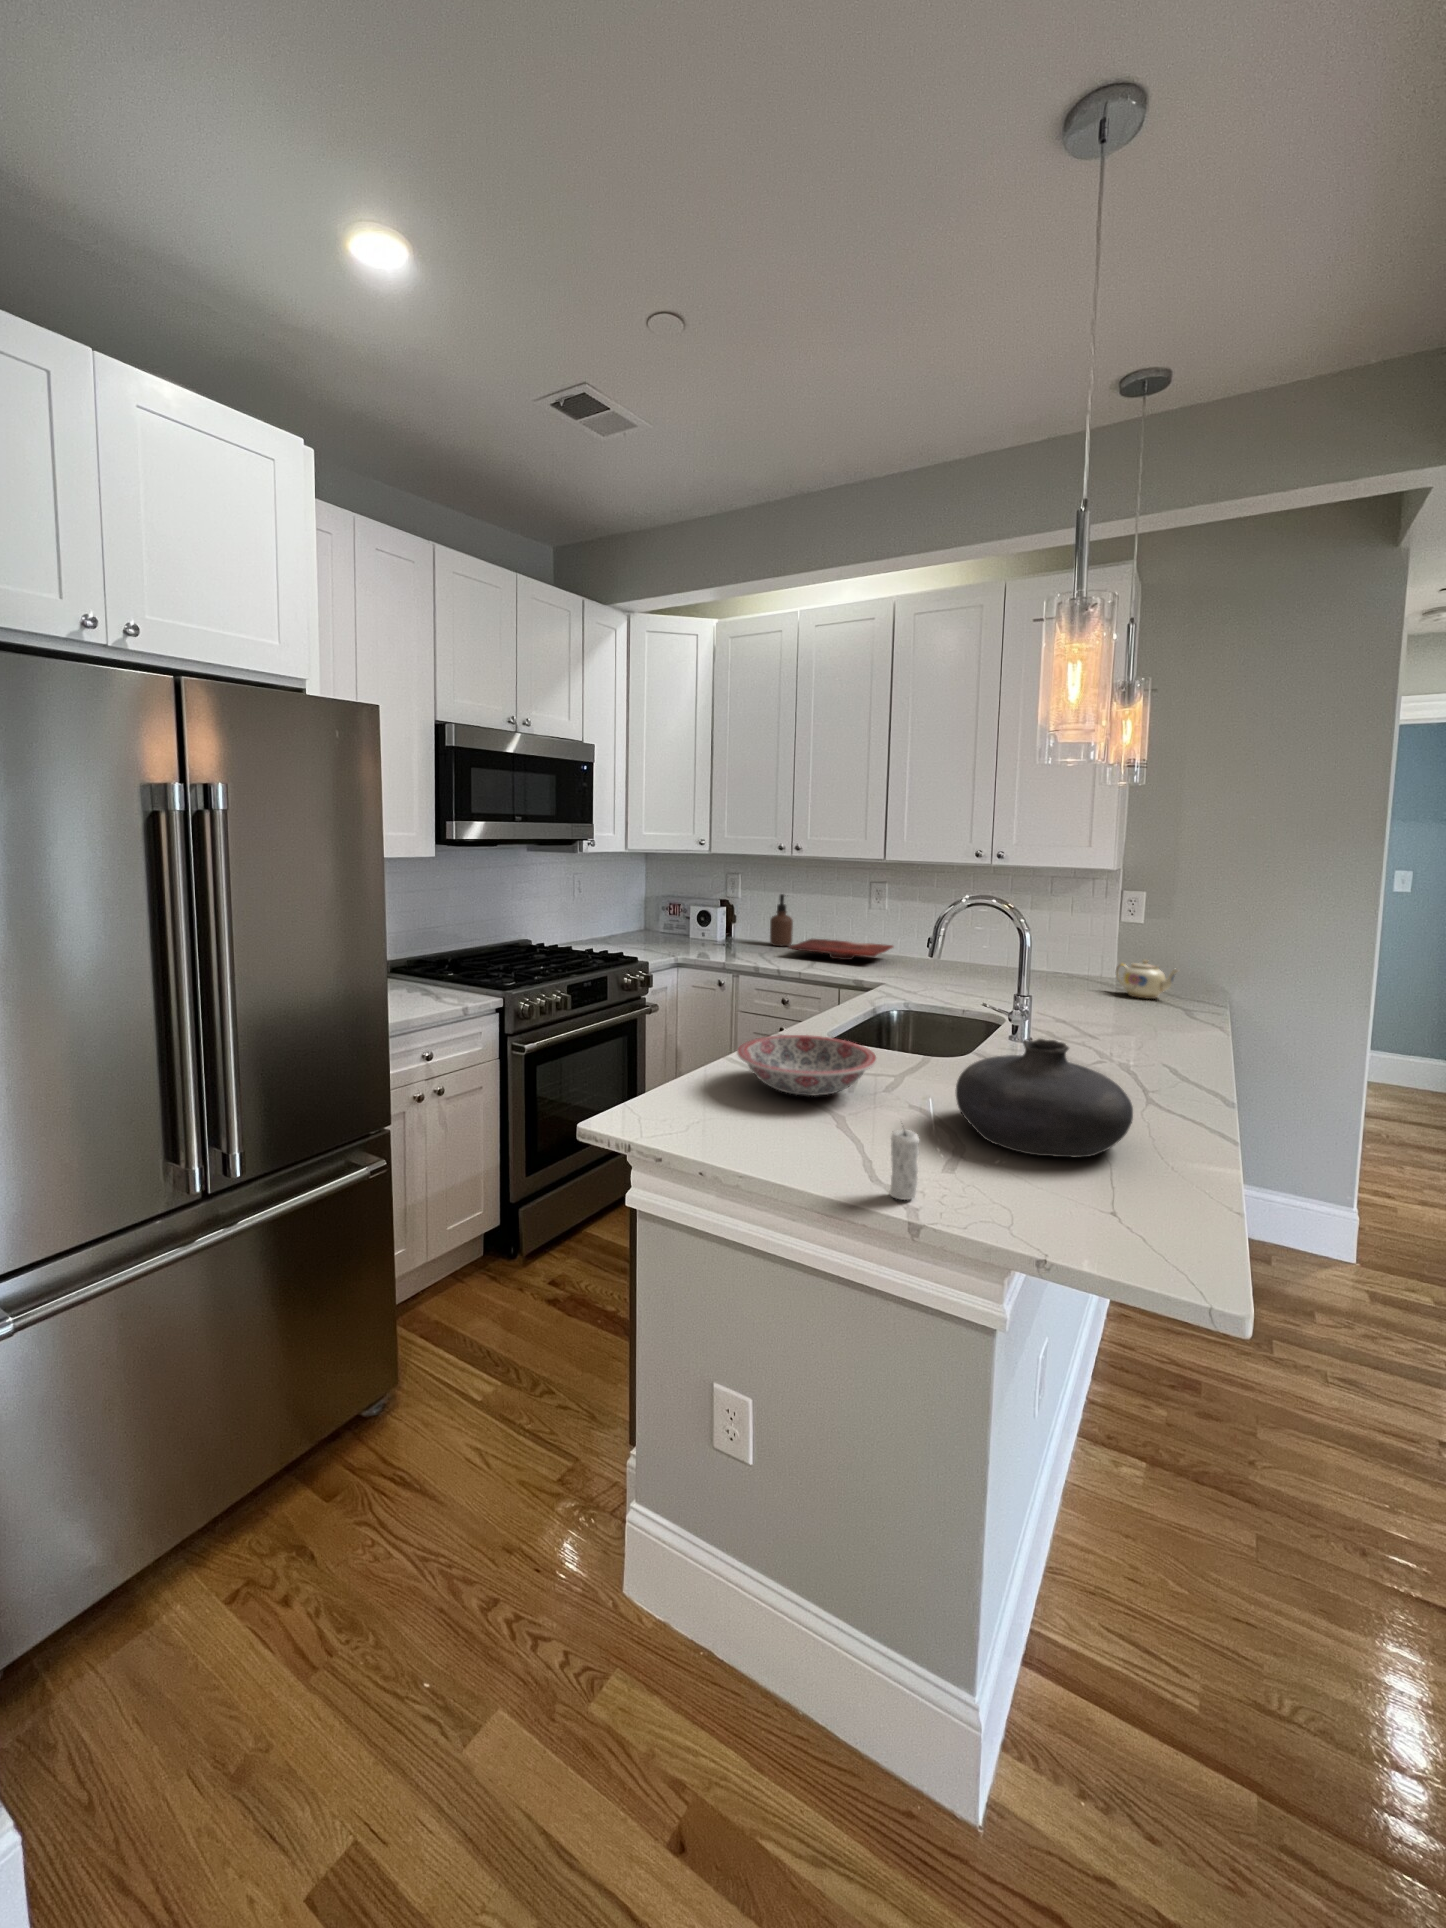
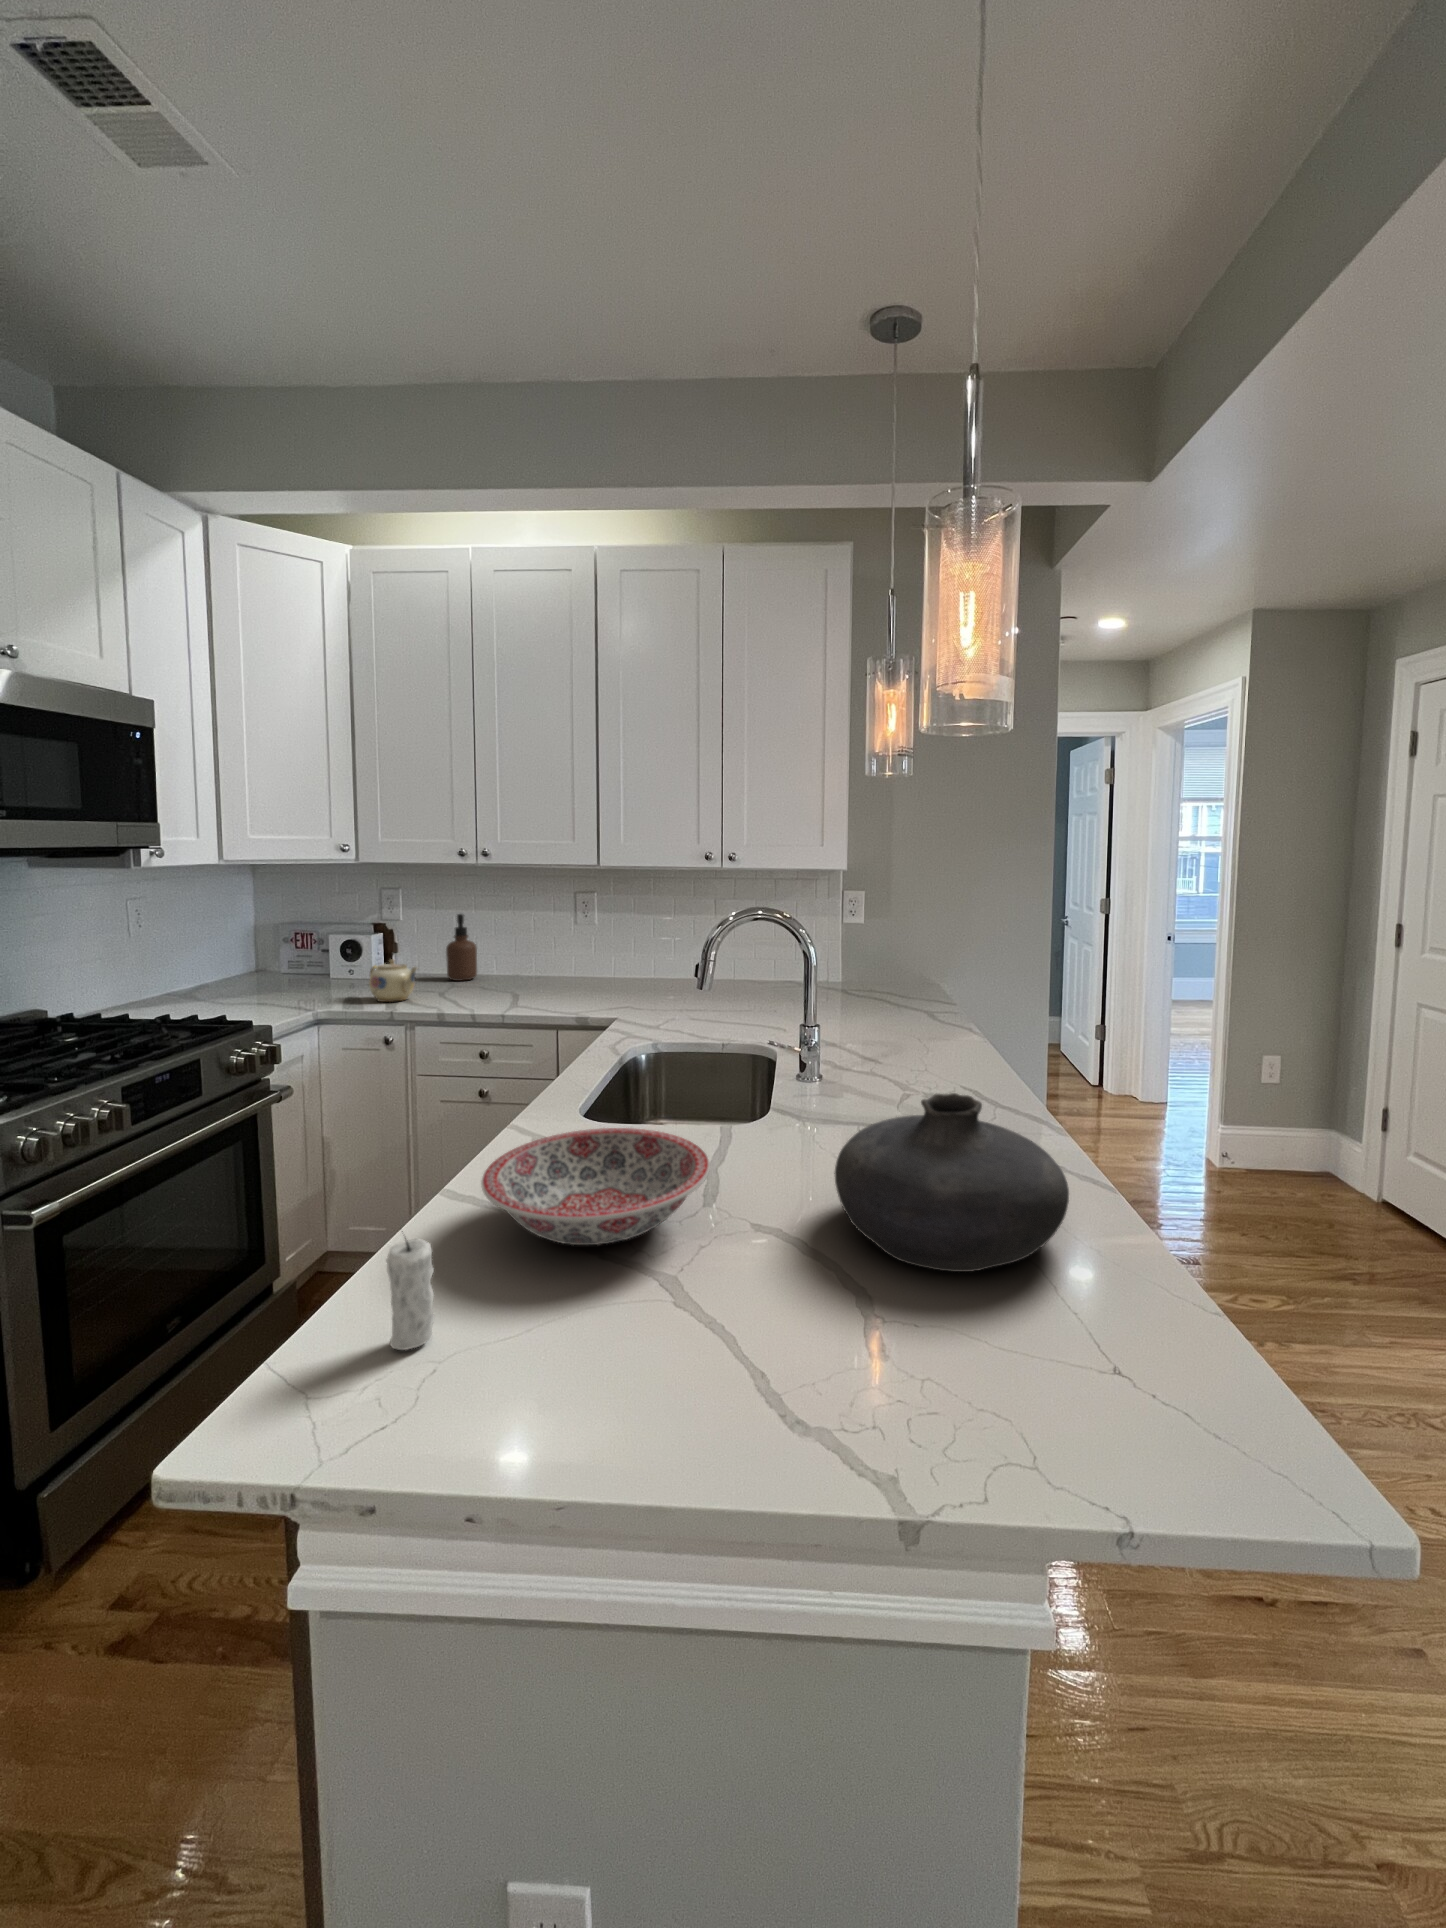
cutting board: present [788,939,893,960] -> none [477,967,608,991]
teapot: present [1115,960,1179,999] -> present [370,959,417,1002]
candle: present [890,1129,919,1200] -> present [386,1231,435,1350]

